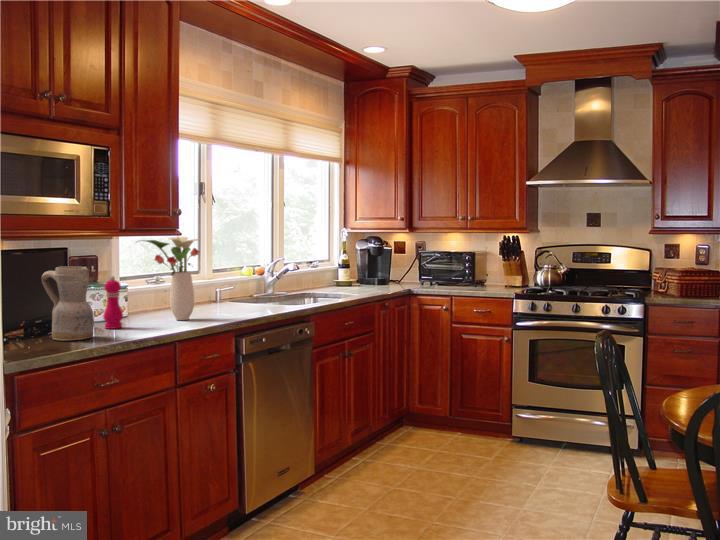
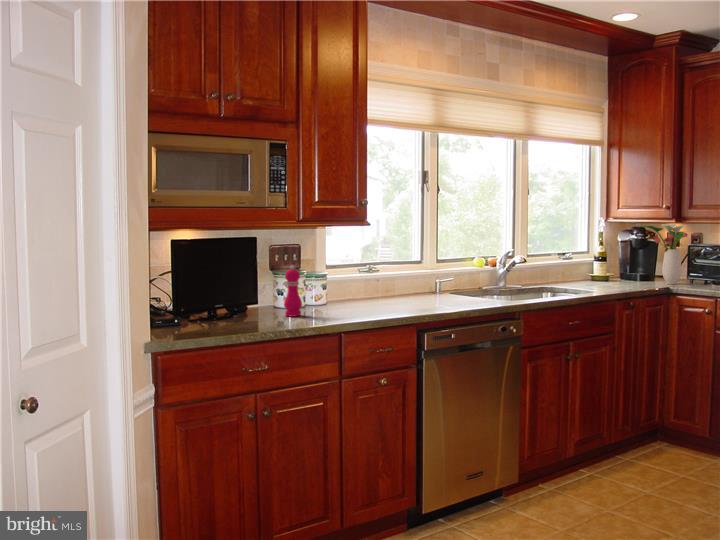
flower arrangement: present [144,237,199,320] -> present [643,224,688,284]
ceramic pitcher: present [42,266,94,340] -> none [214,255,259,326]

